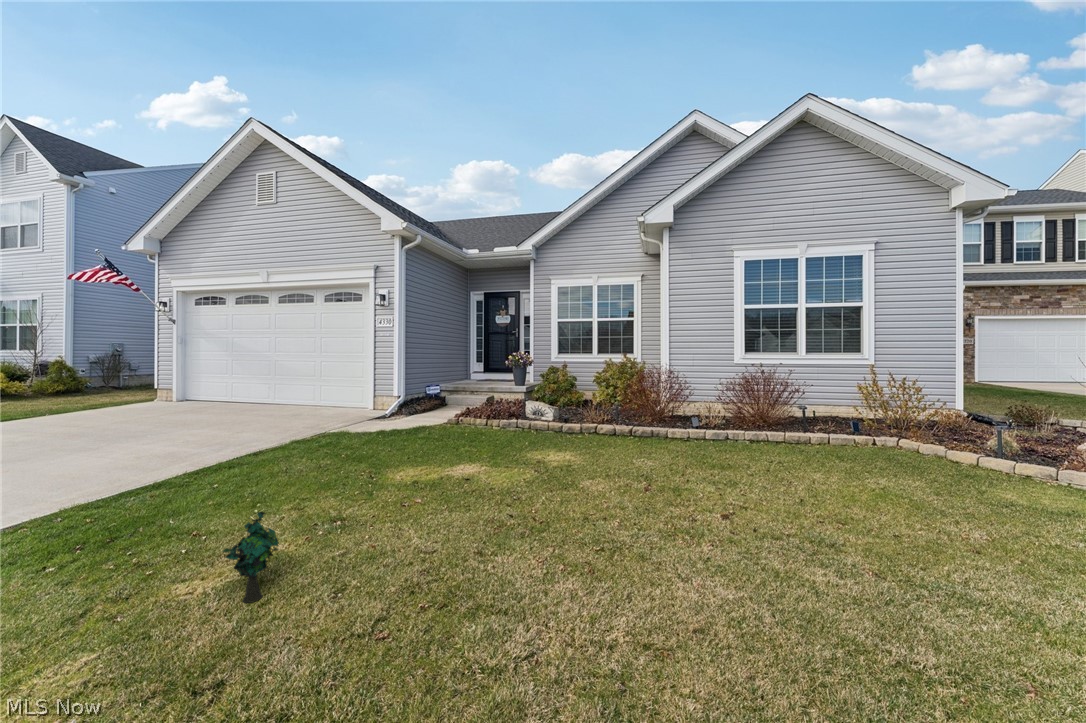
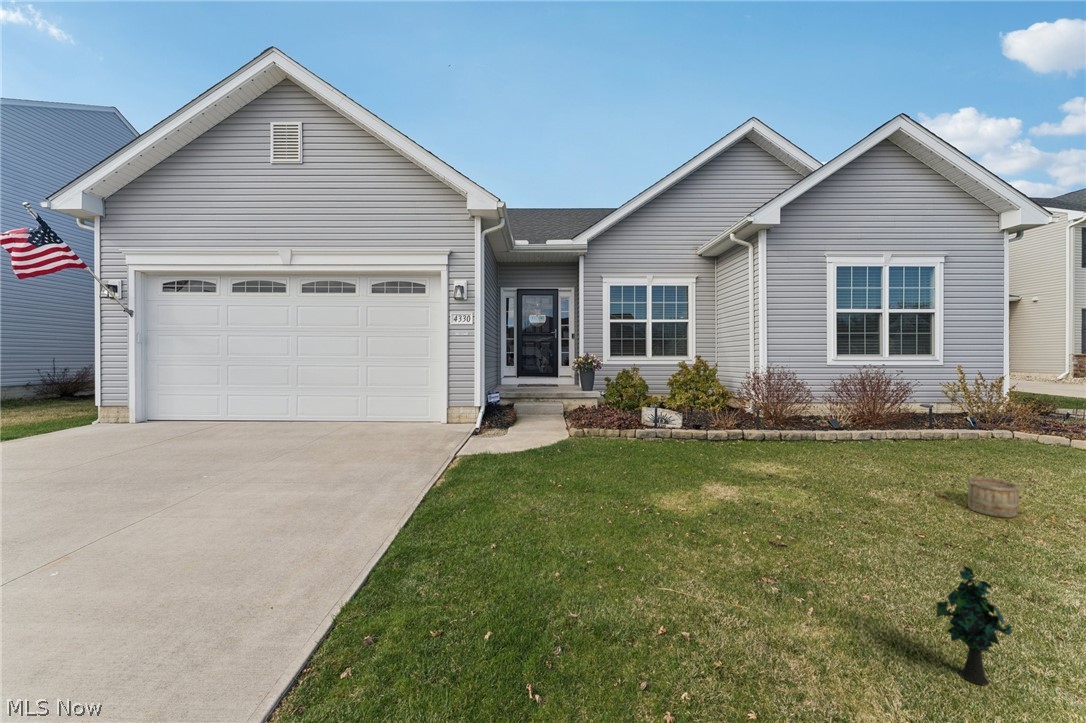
wooden bucket: none [618,472,656,512] -> present [968,477,1021,518]

